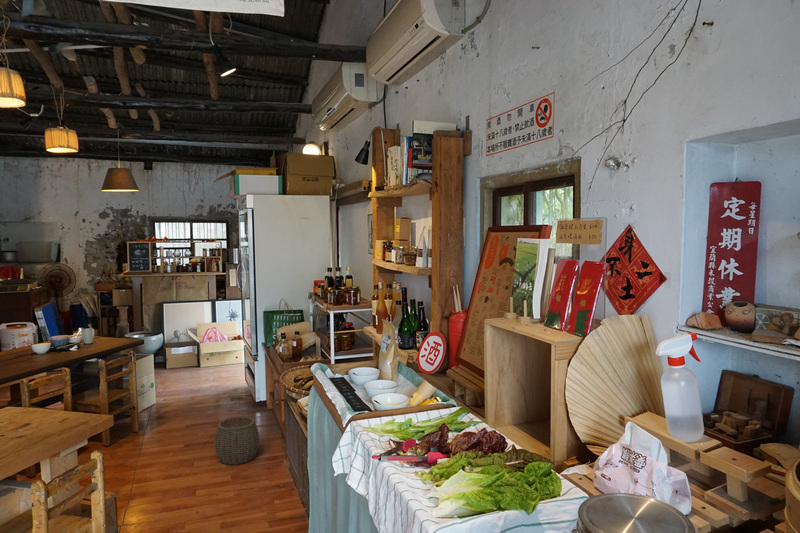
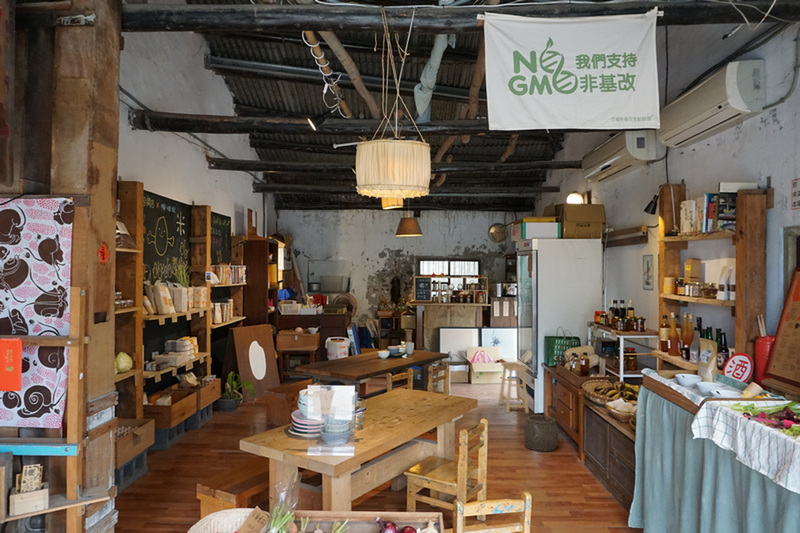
stool: none [217,342,249,406] -> present [499,362,529,413]

